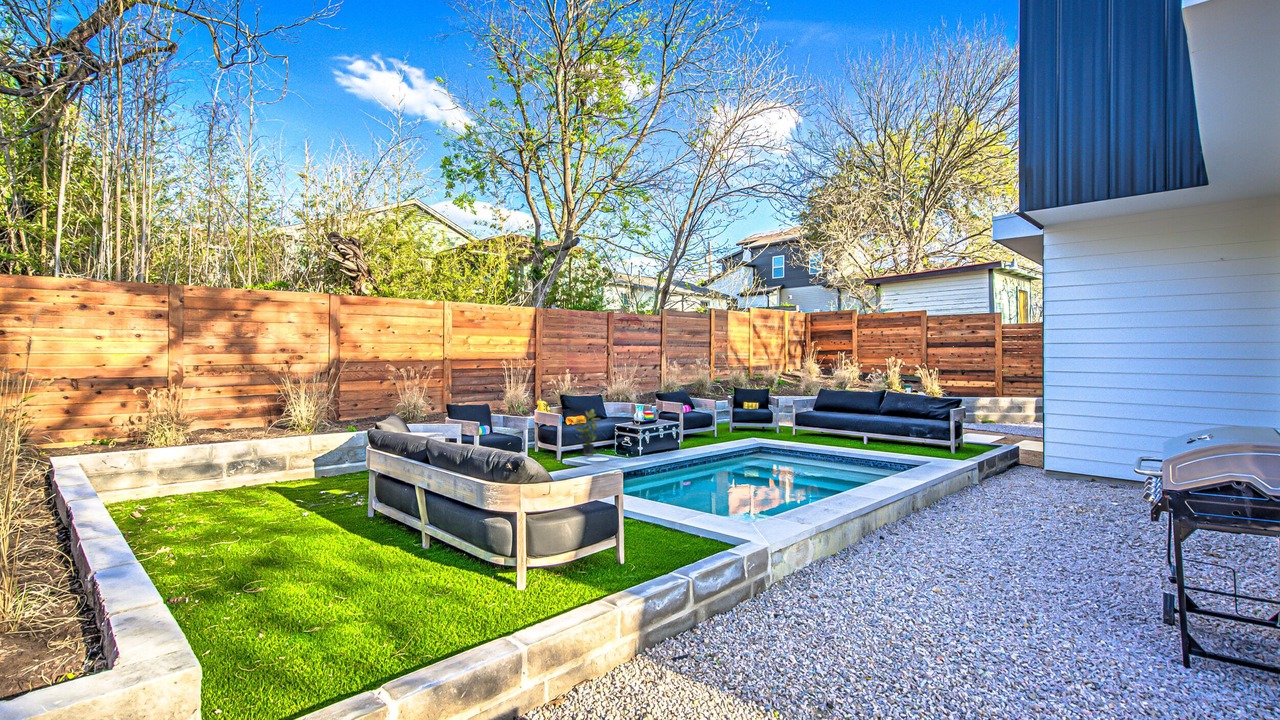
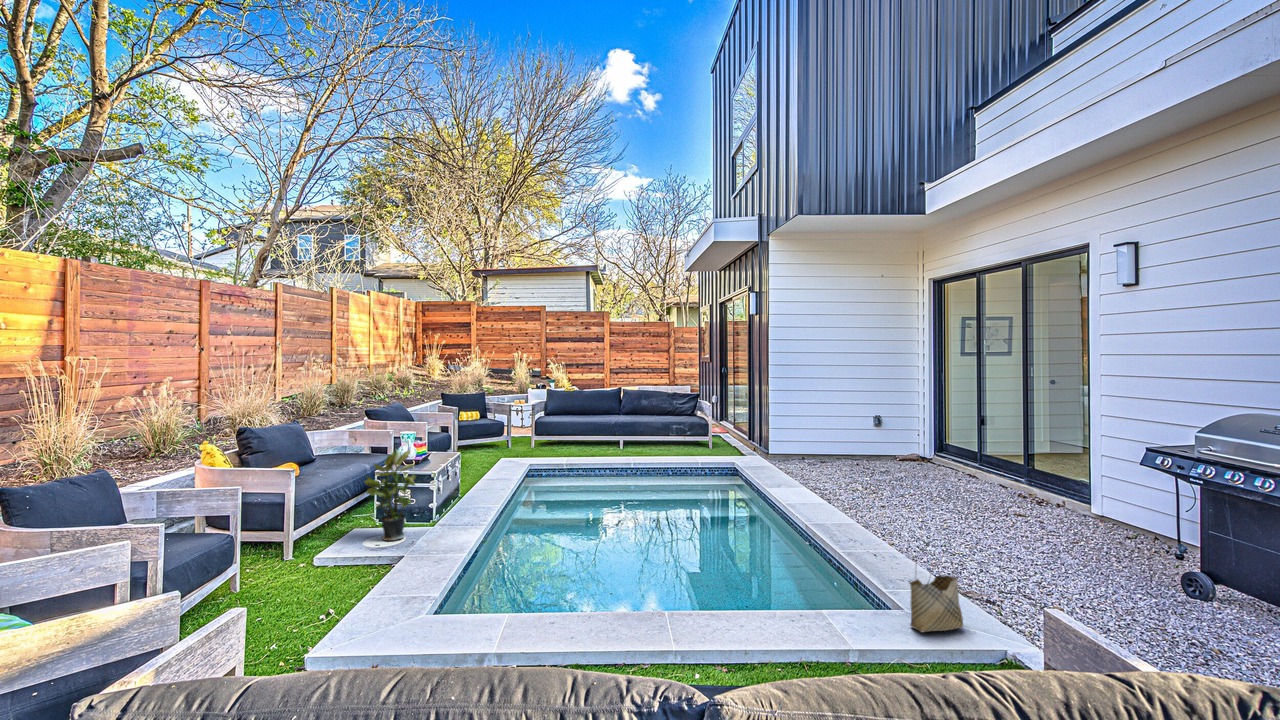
woven basket: none [645,485,676,533] -> present [910,549,963,633]

